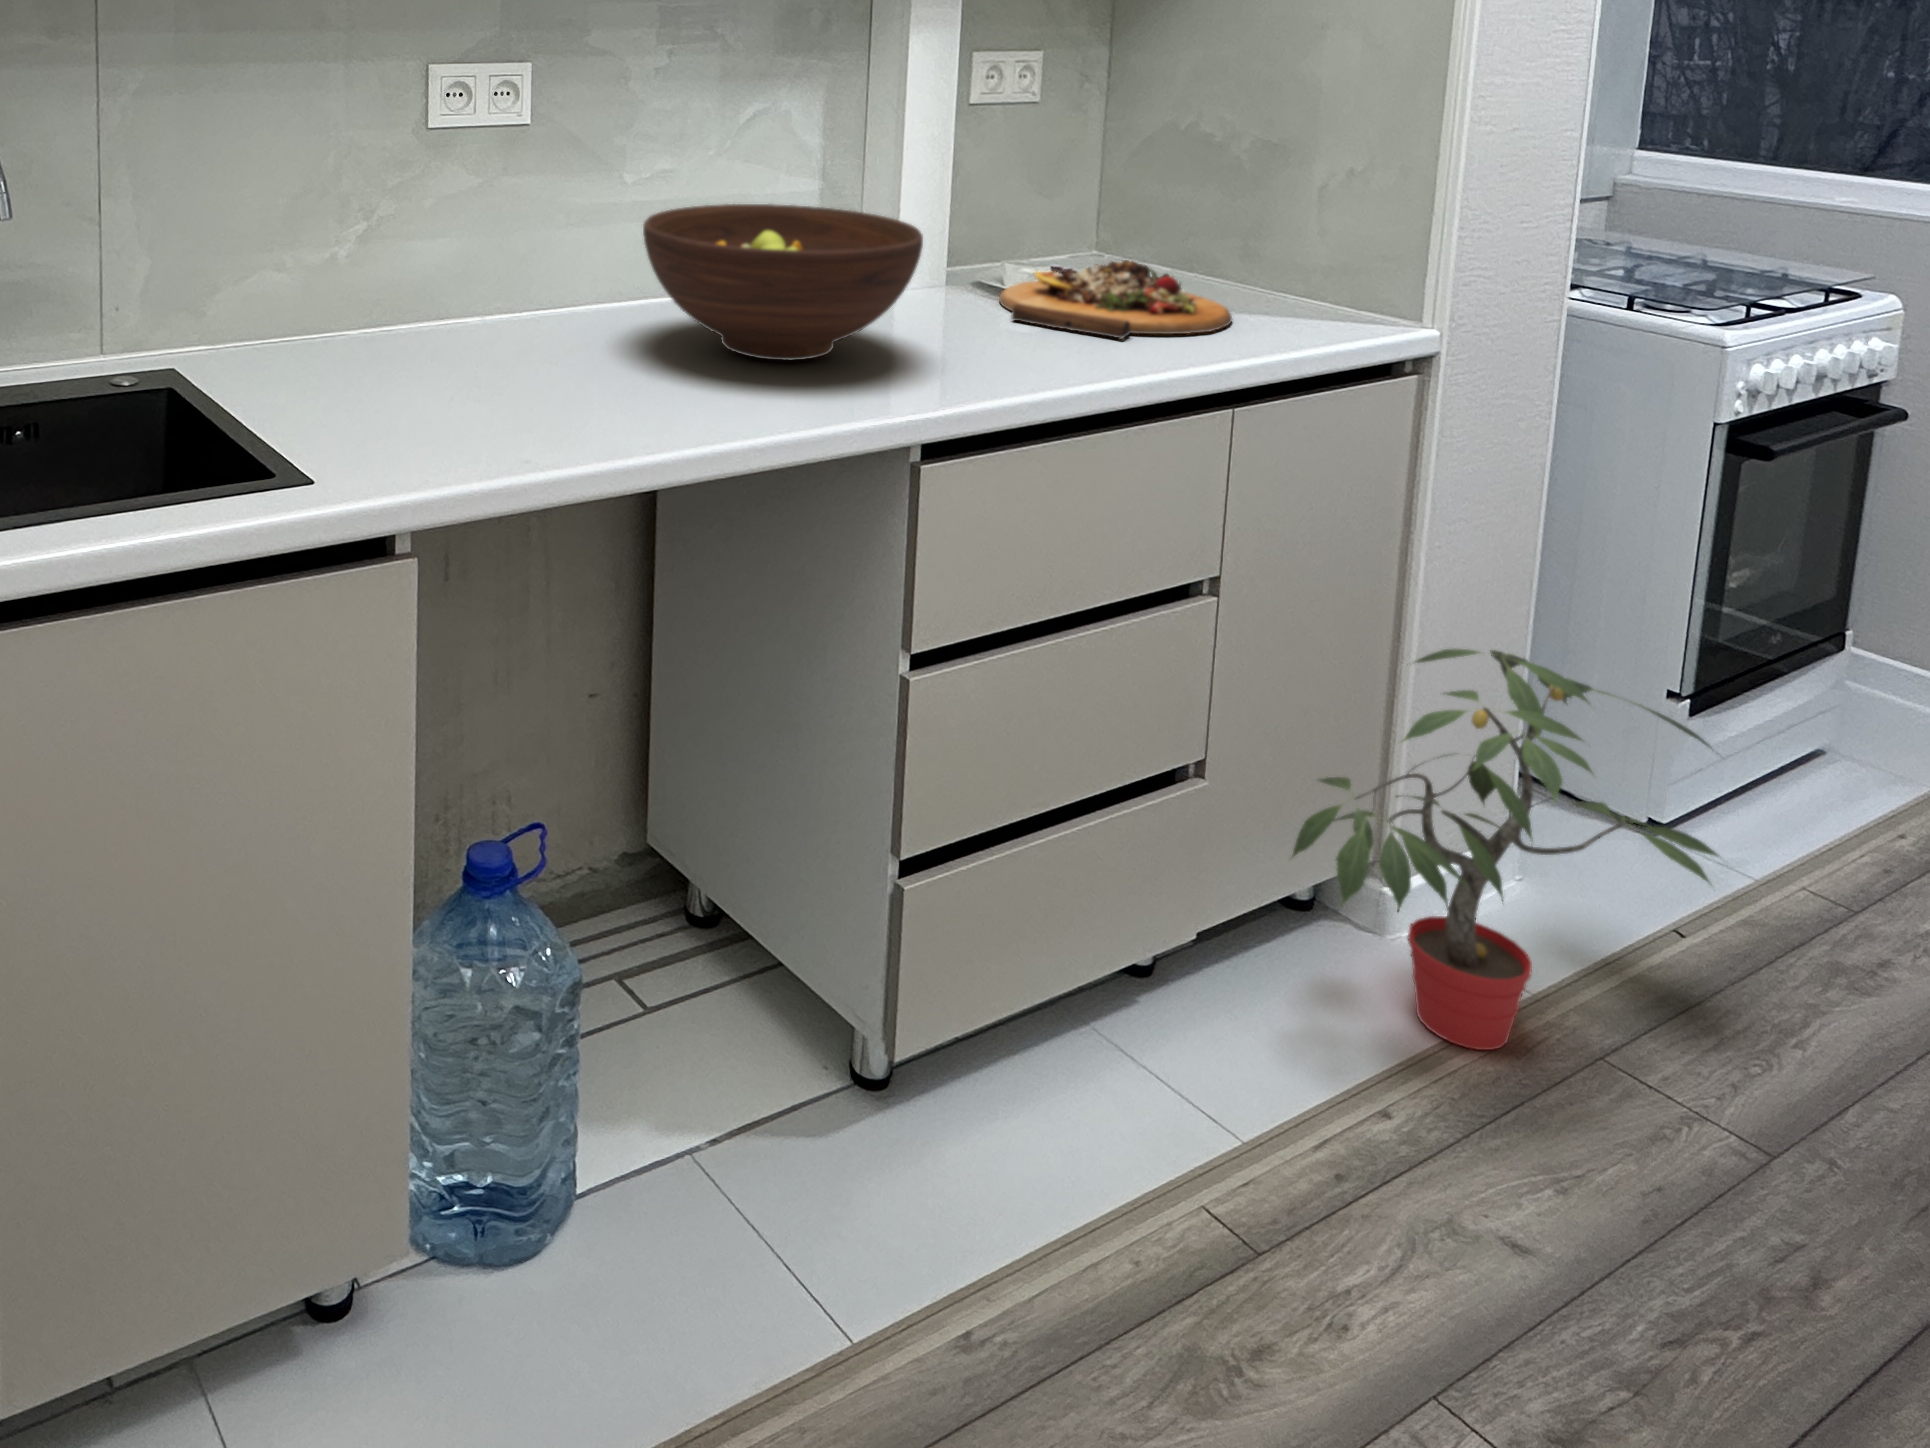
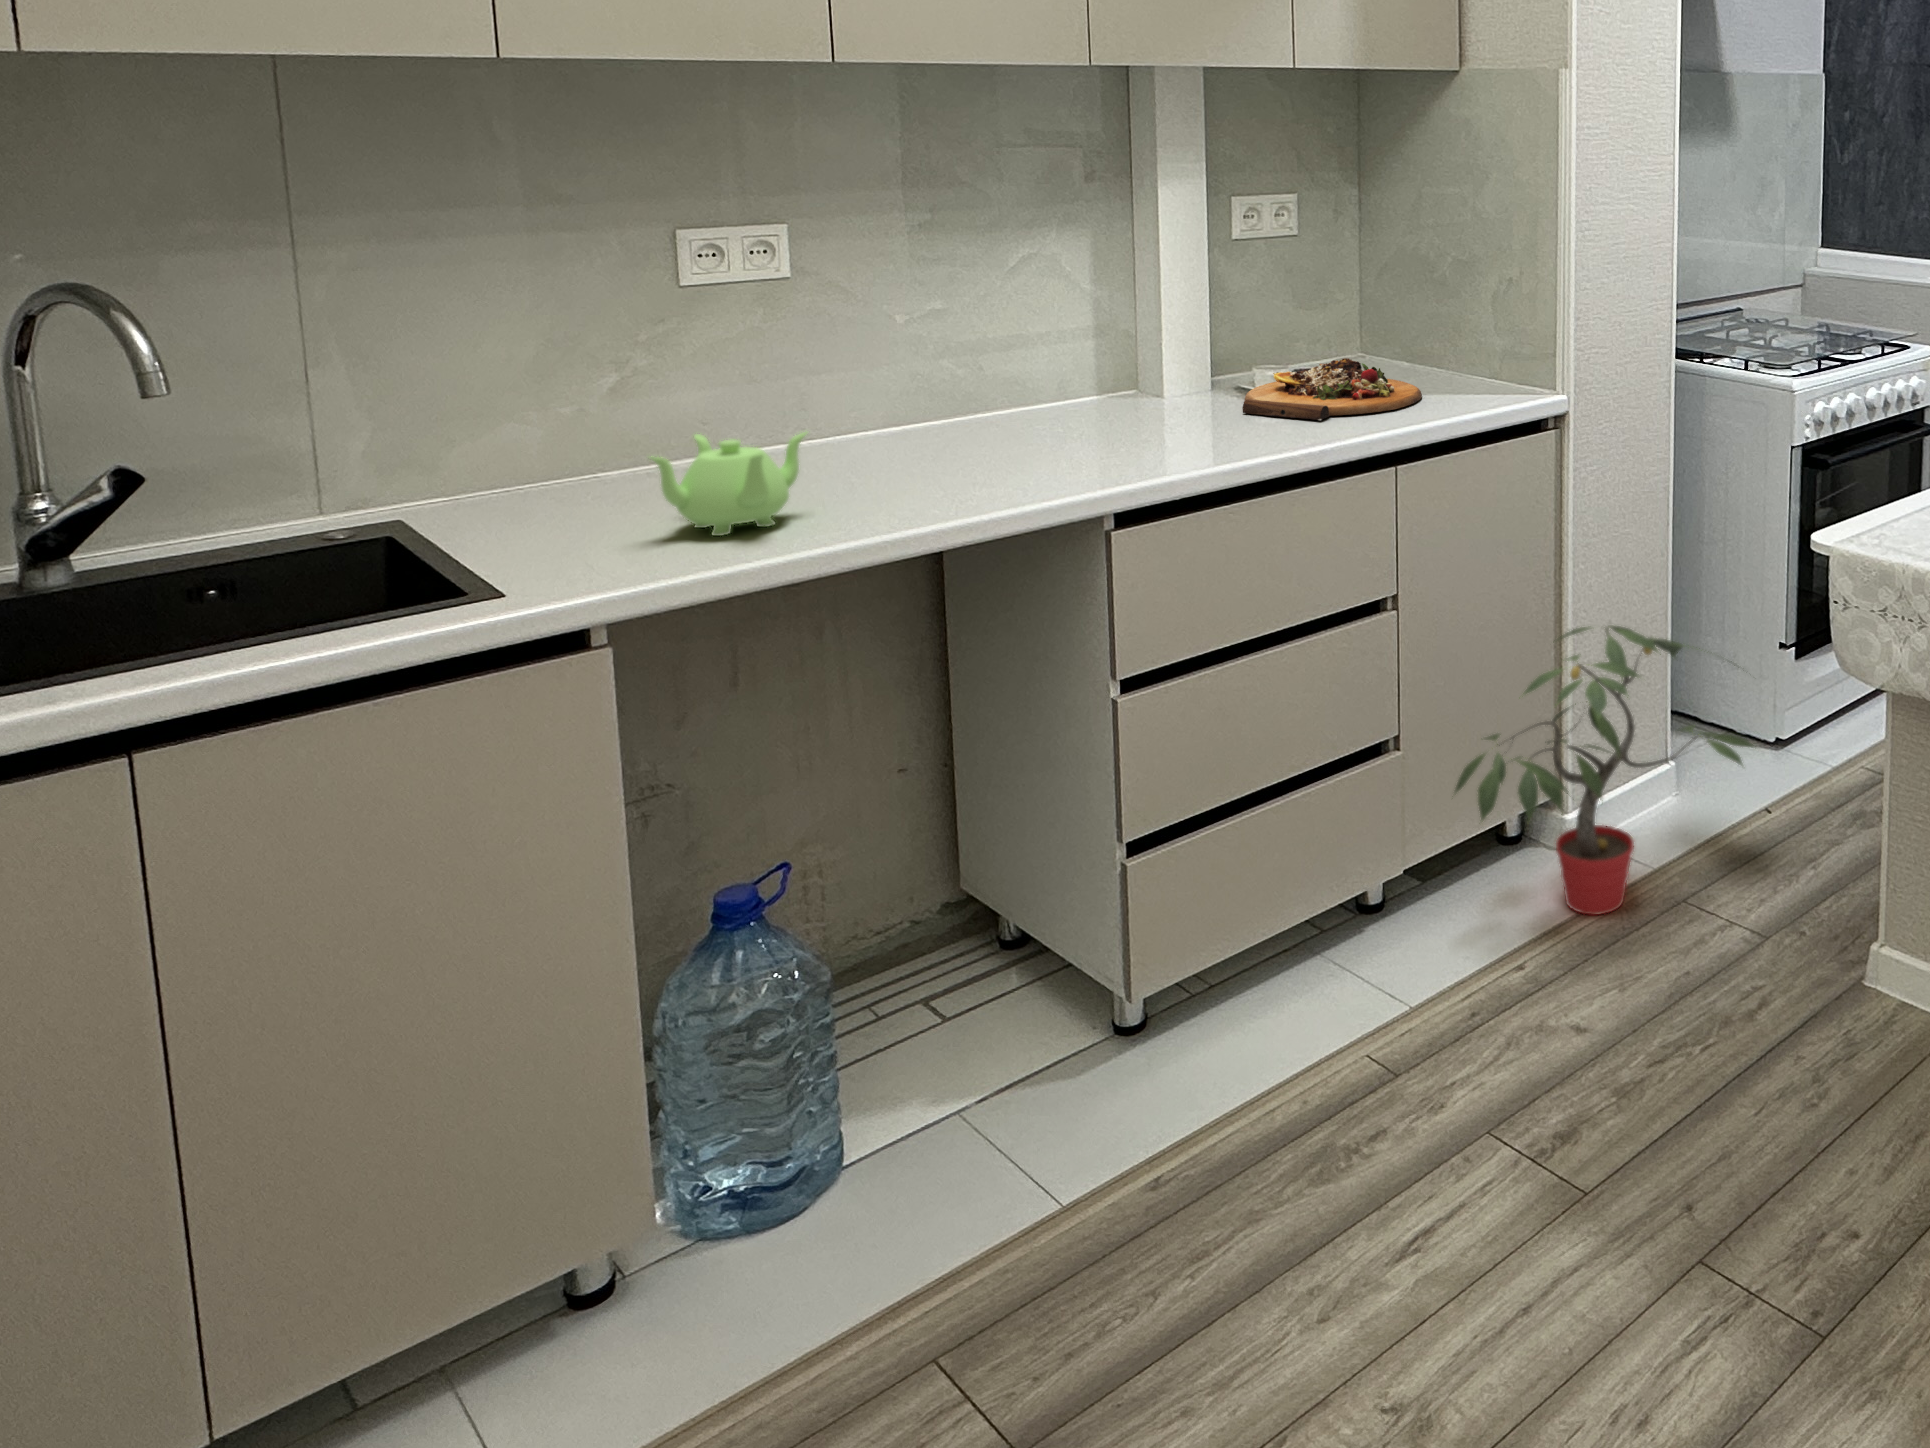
fruit bowl: present [643,204,923,360] -> none [890,332,1135,461]
teapot: none [432,303,589,428] -> present [650,432,807,536]

